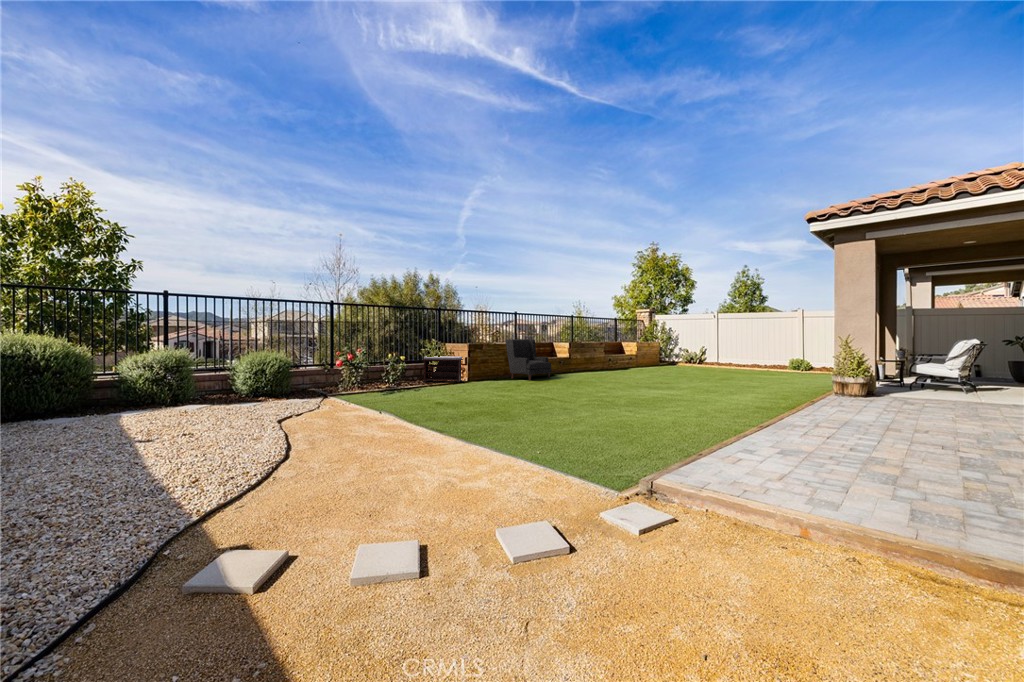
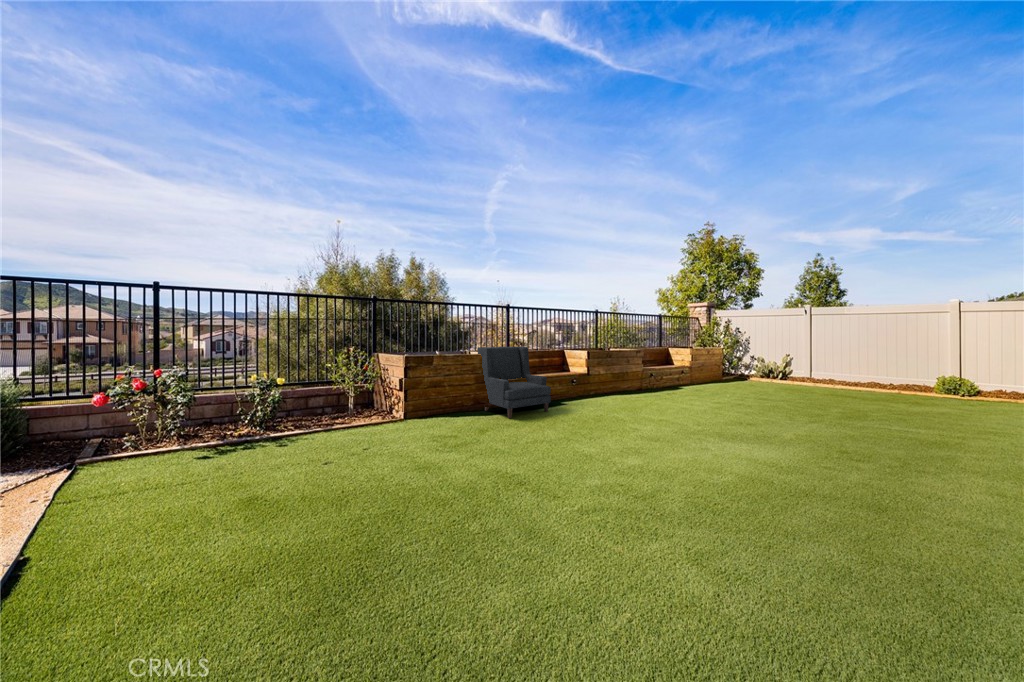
bench: present [423,356,463,382] -> none [332,373,401,420]

